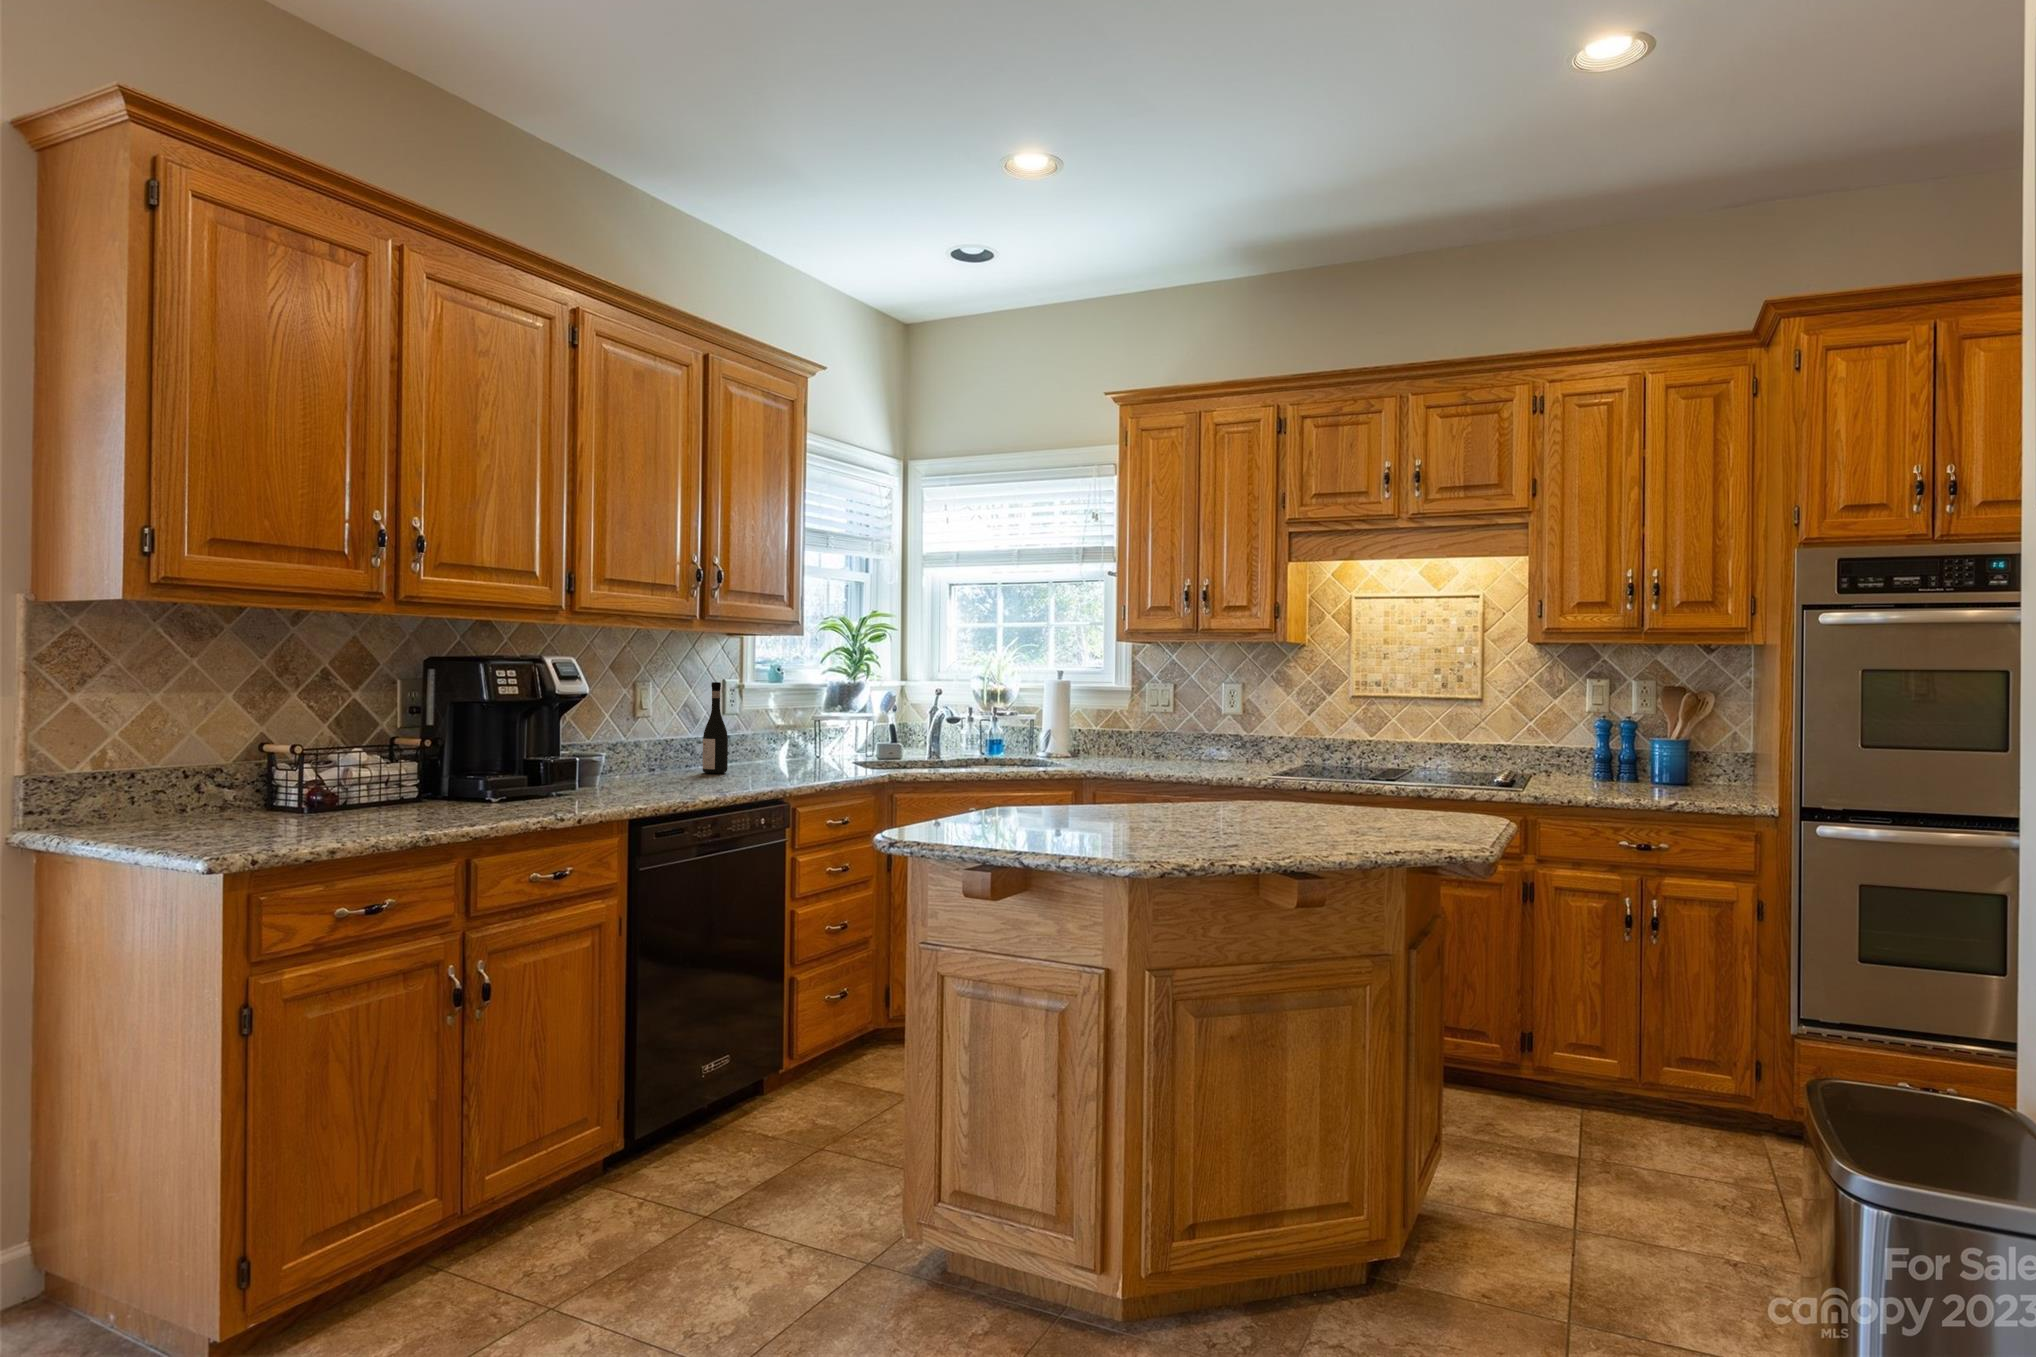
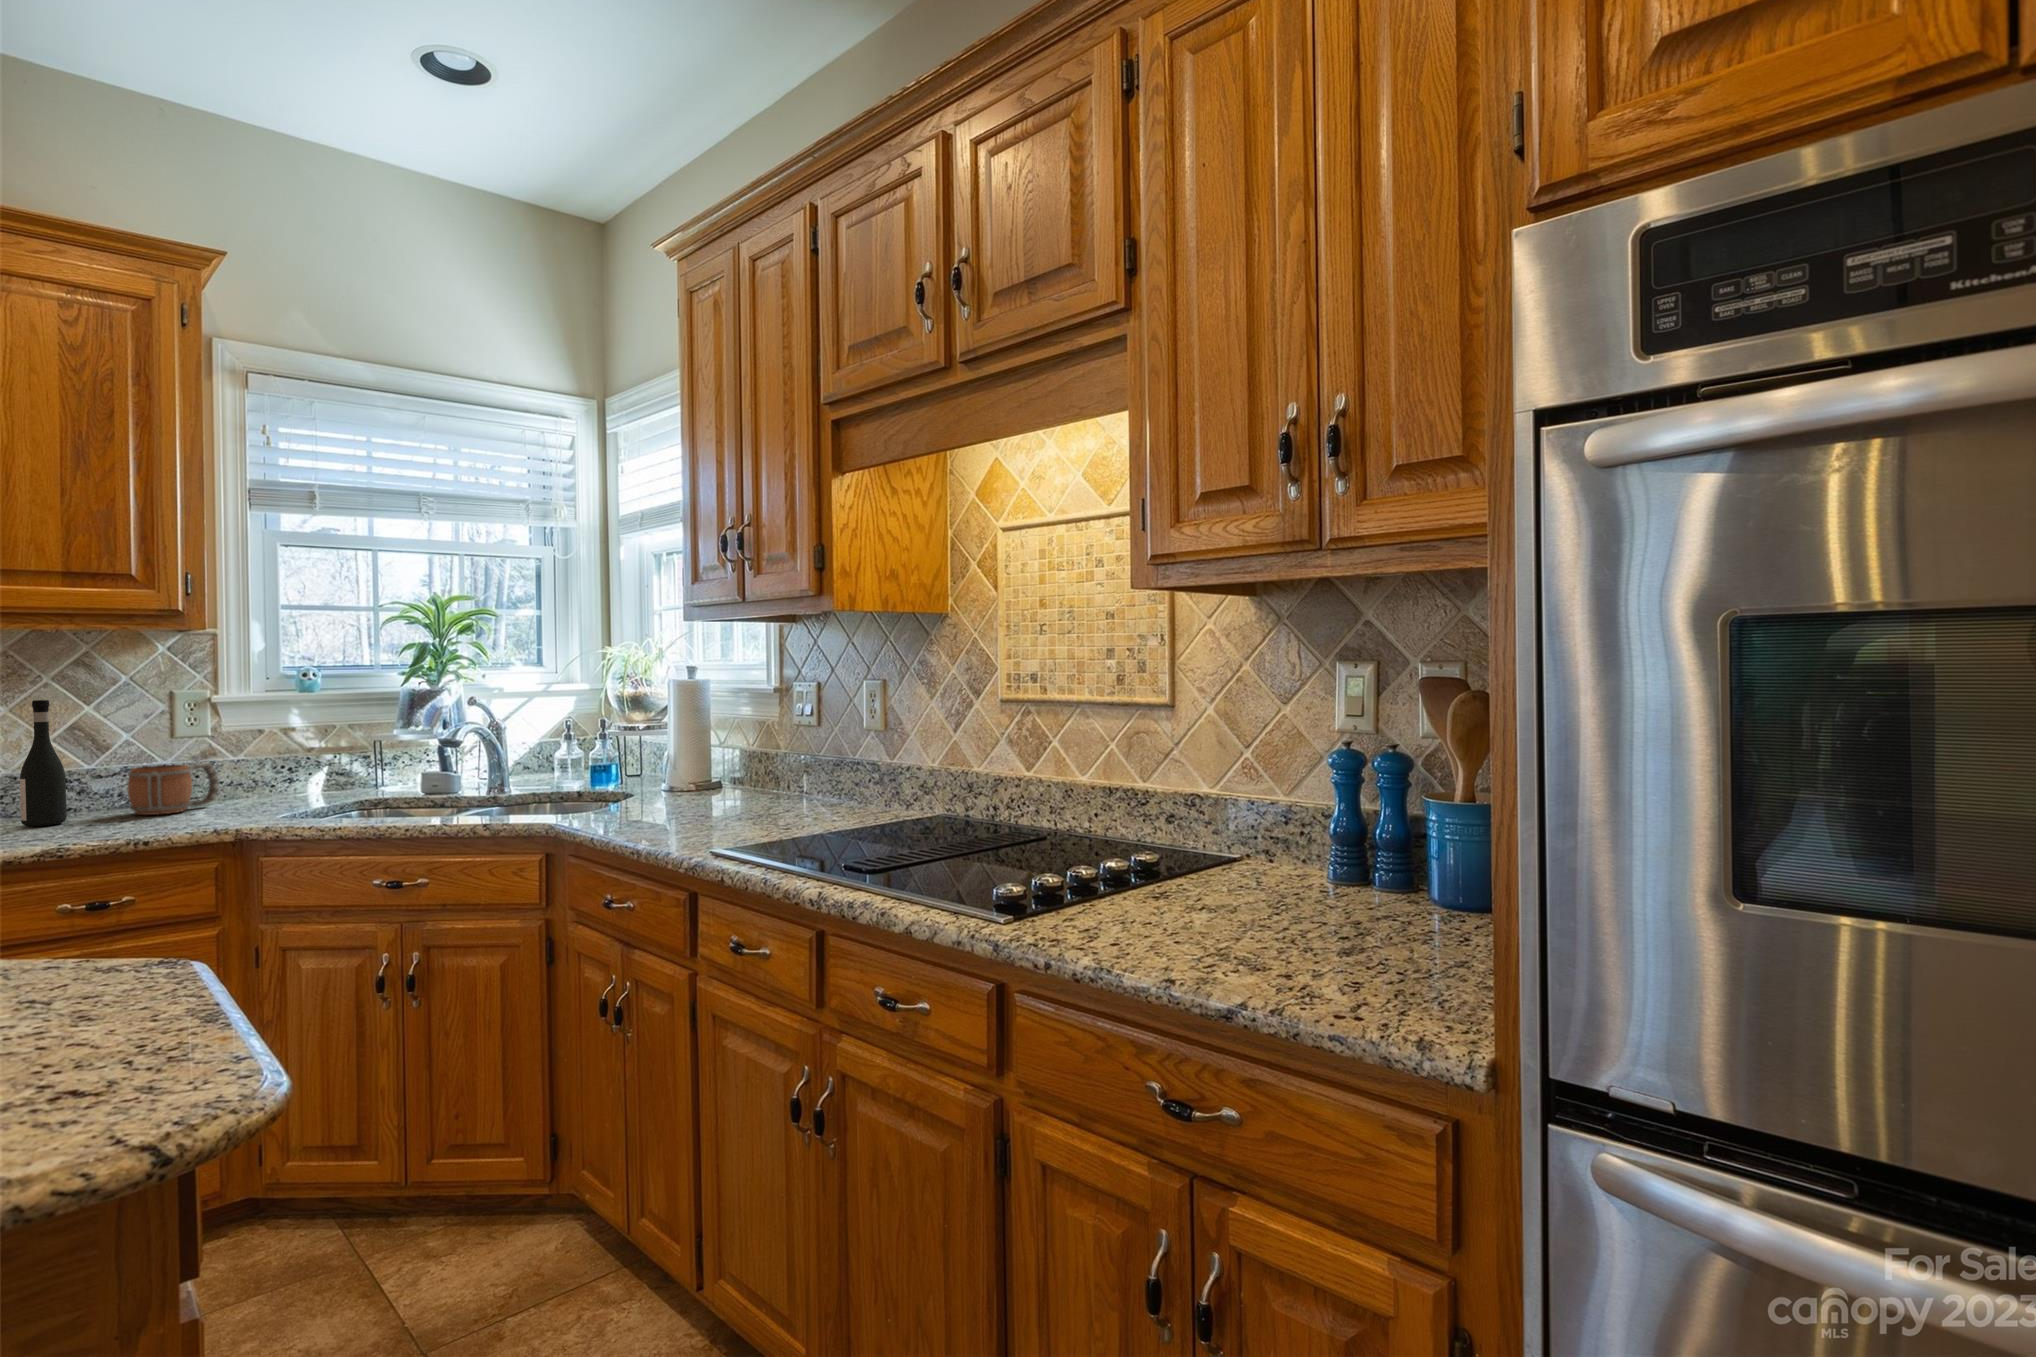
mug: none [732,732,769,769] -> present [127,762,219,815]

